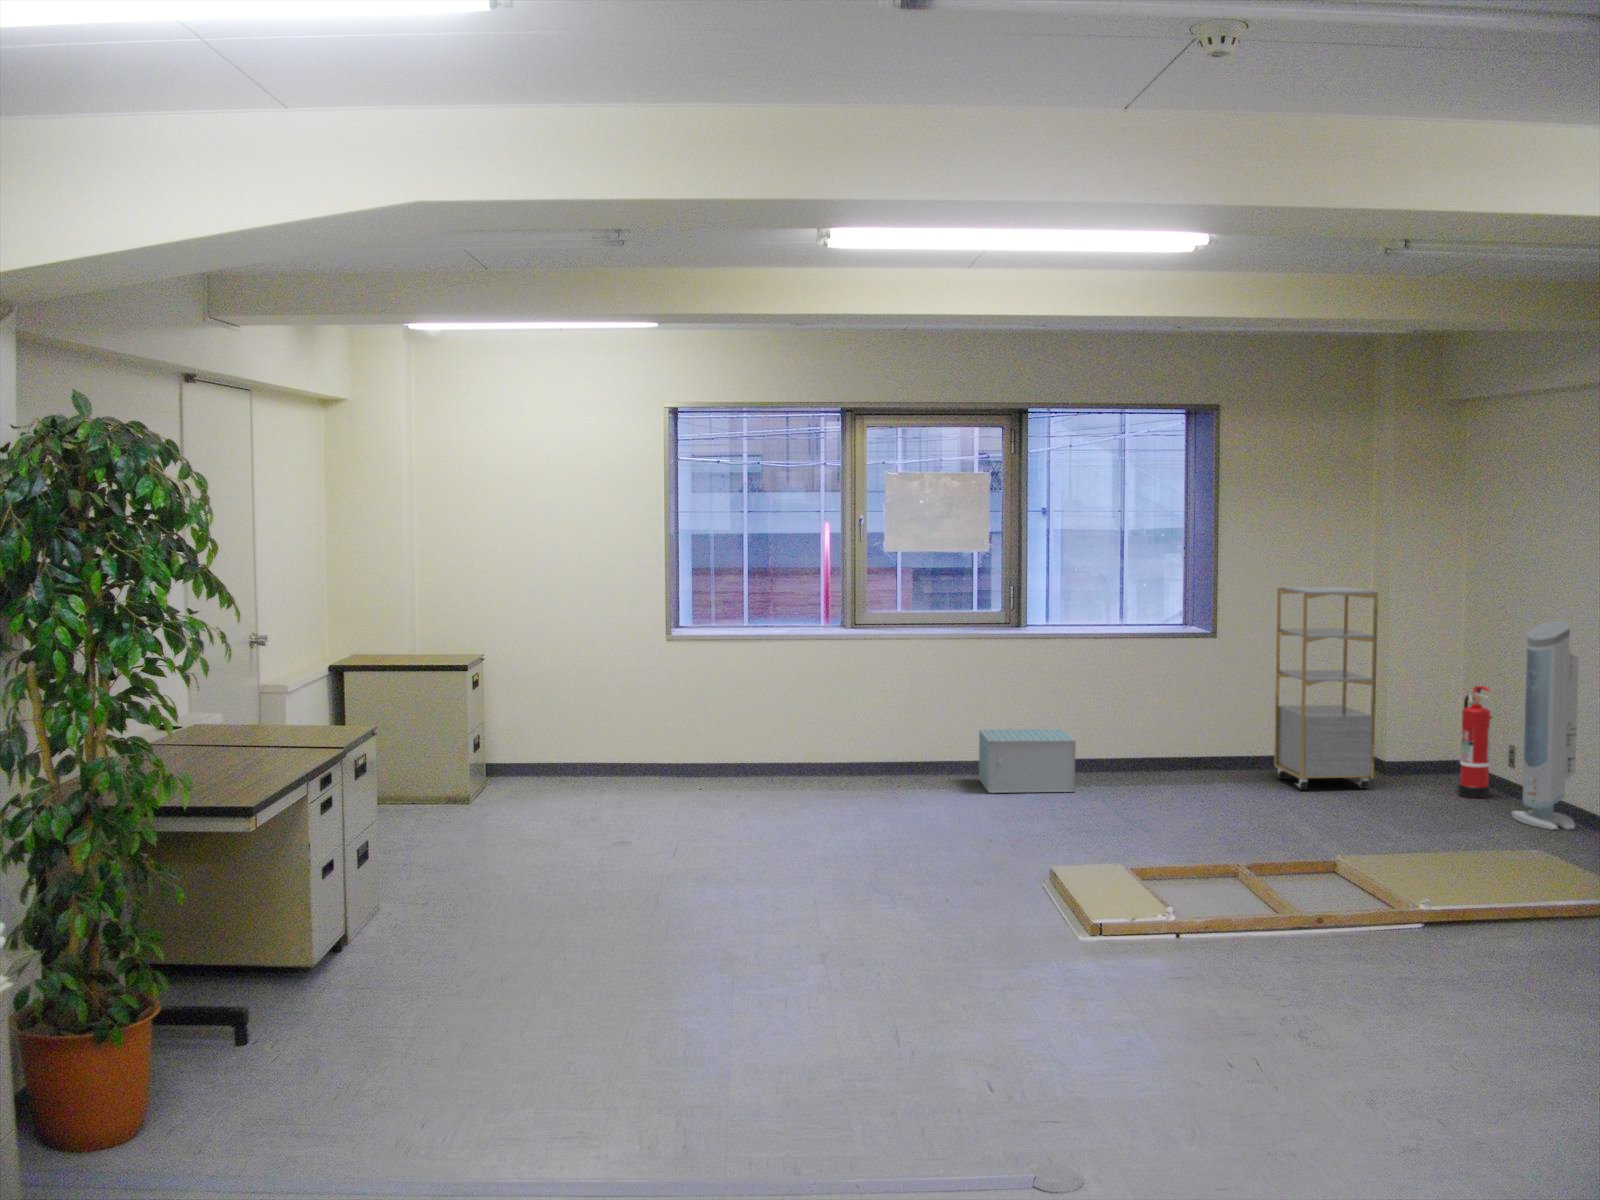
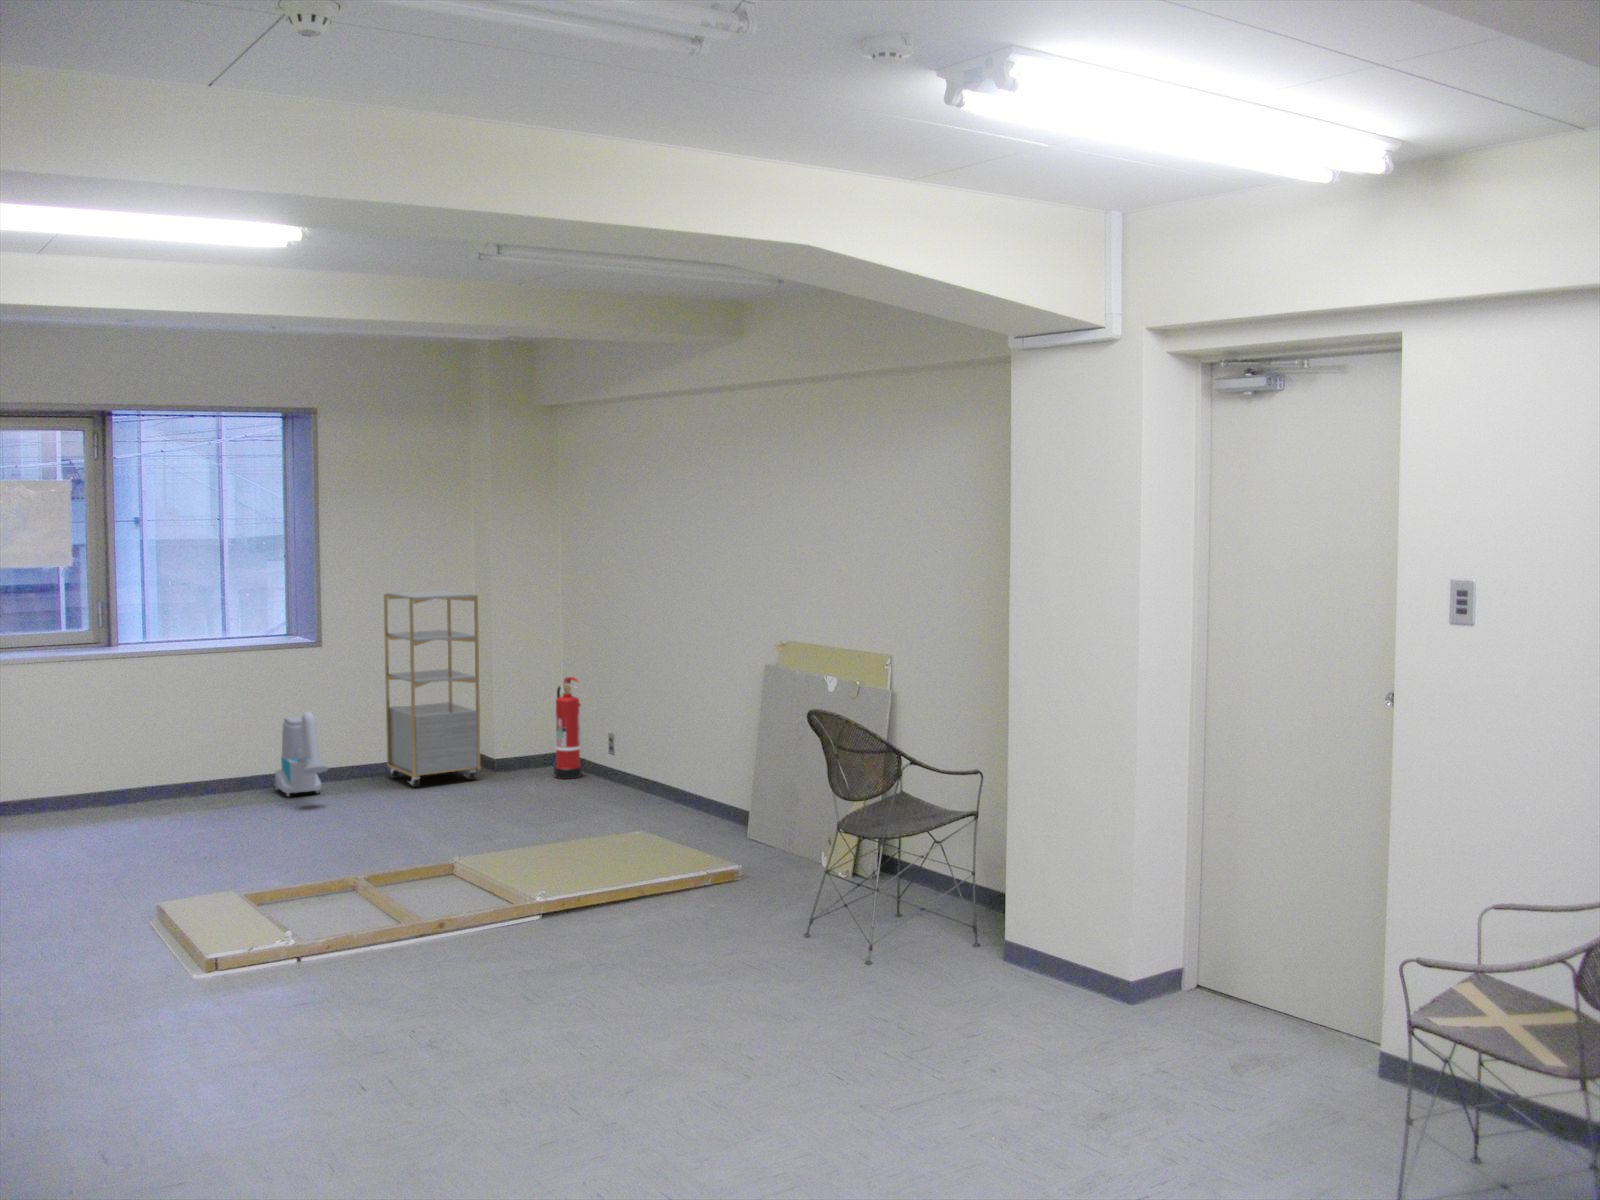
air purifier: present [1512,621,1579,830] -> none [601,616,653,802]
vacuum cleaner: none [1162,703,1215,786] -> present [275,712,328,796]
storage box: present [979,729,1076,793] -> none [69,749,182,826]

